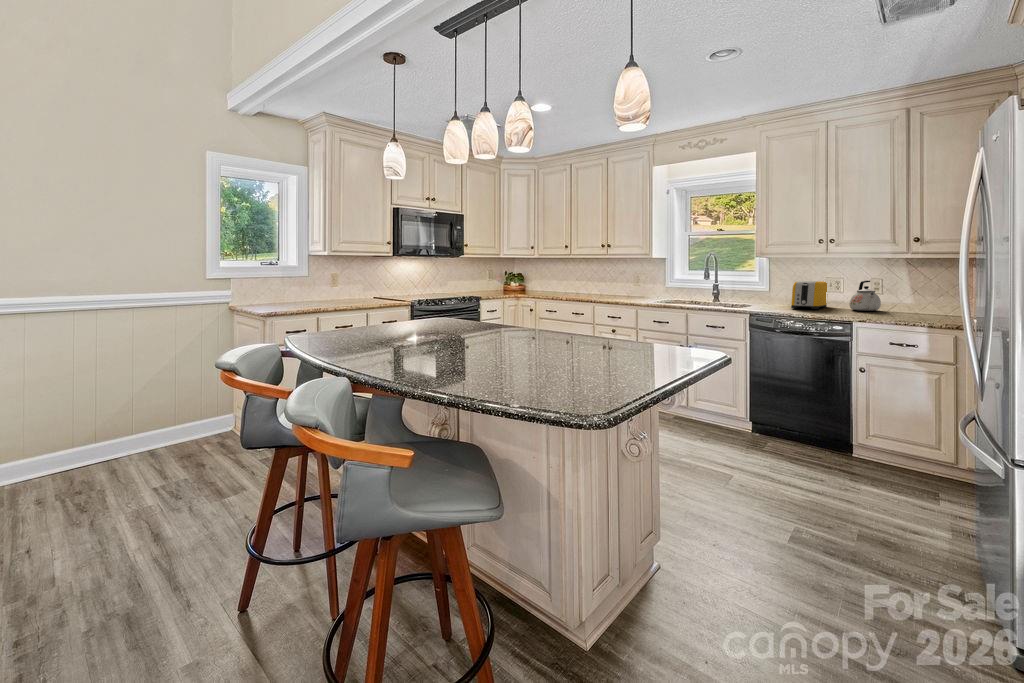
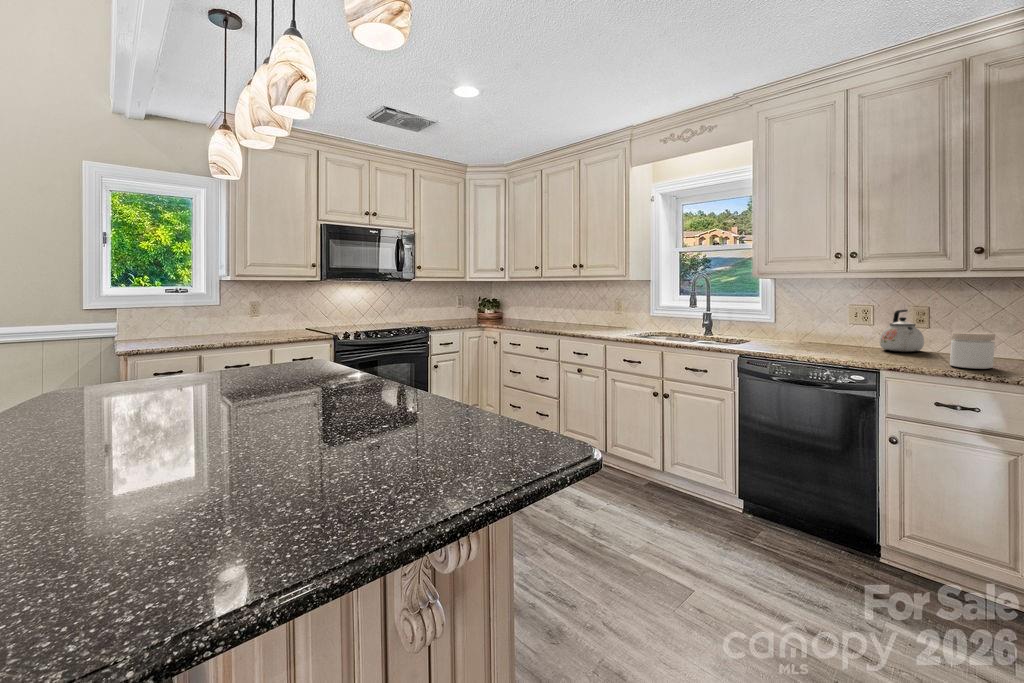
toaster: present [791,281,827,309] -> none [800,310,852,348]
jar: none [901,296,931,320] -> present [950,332,995,369]

